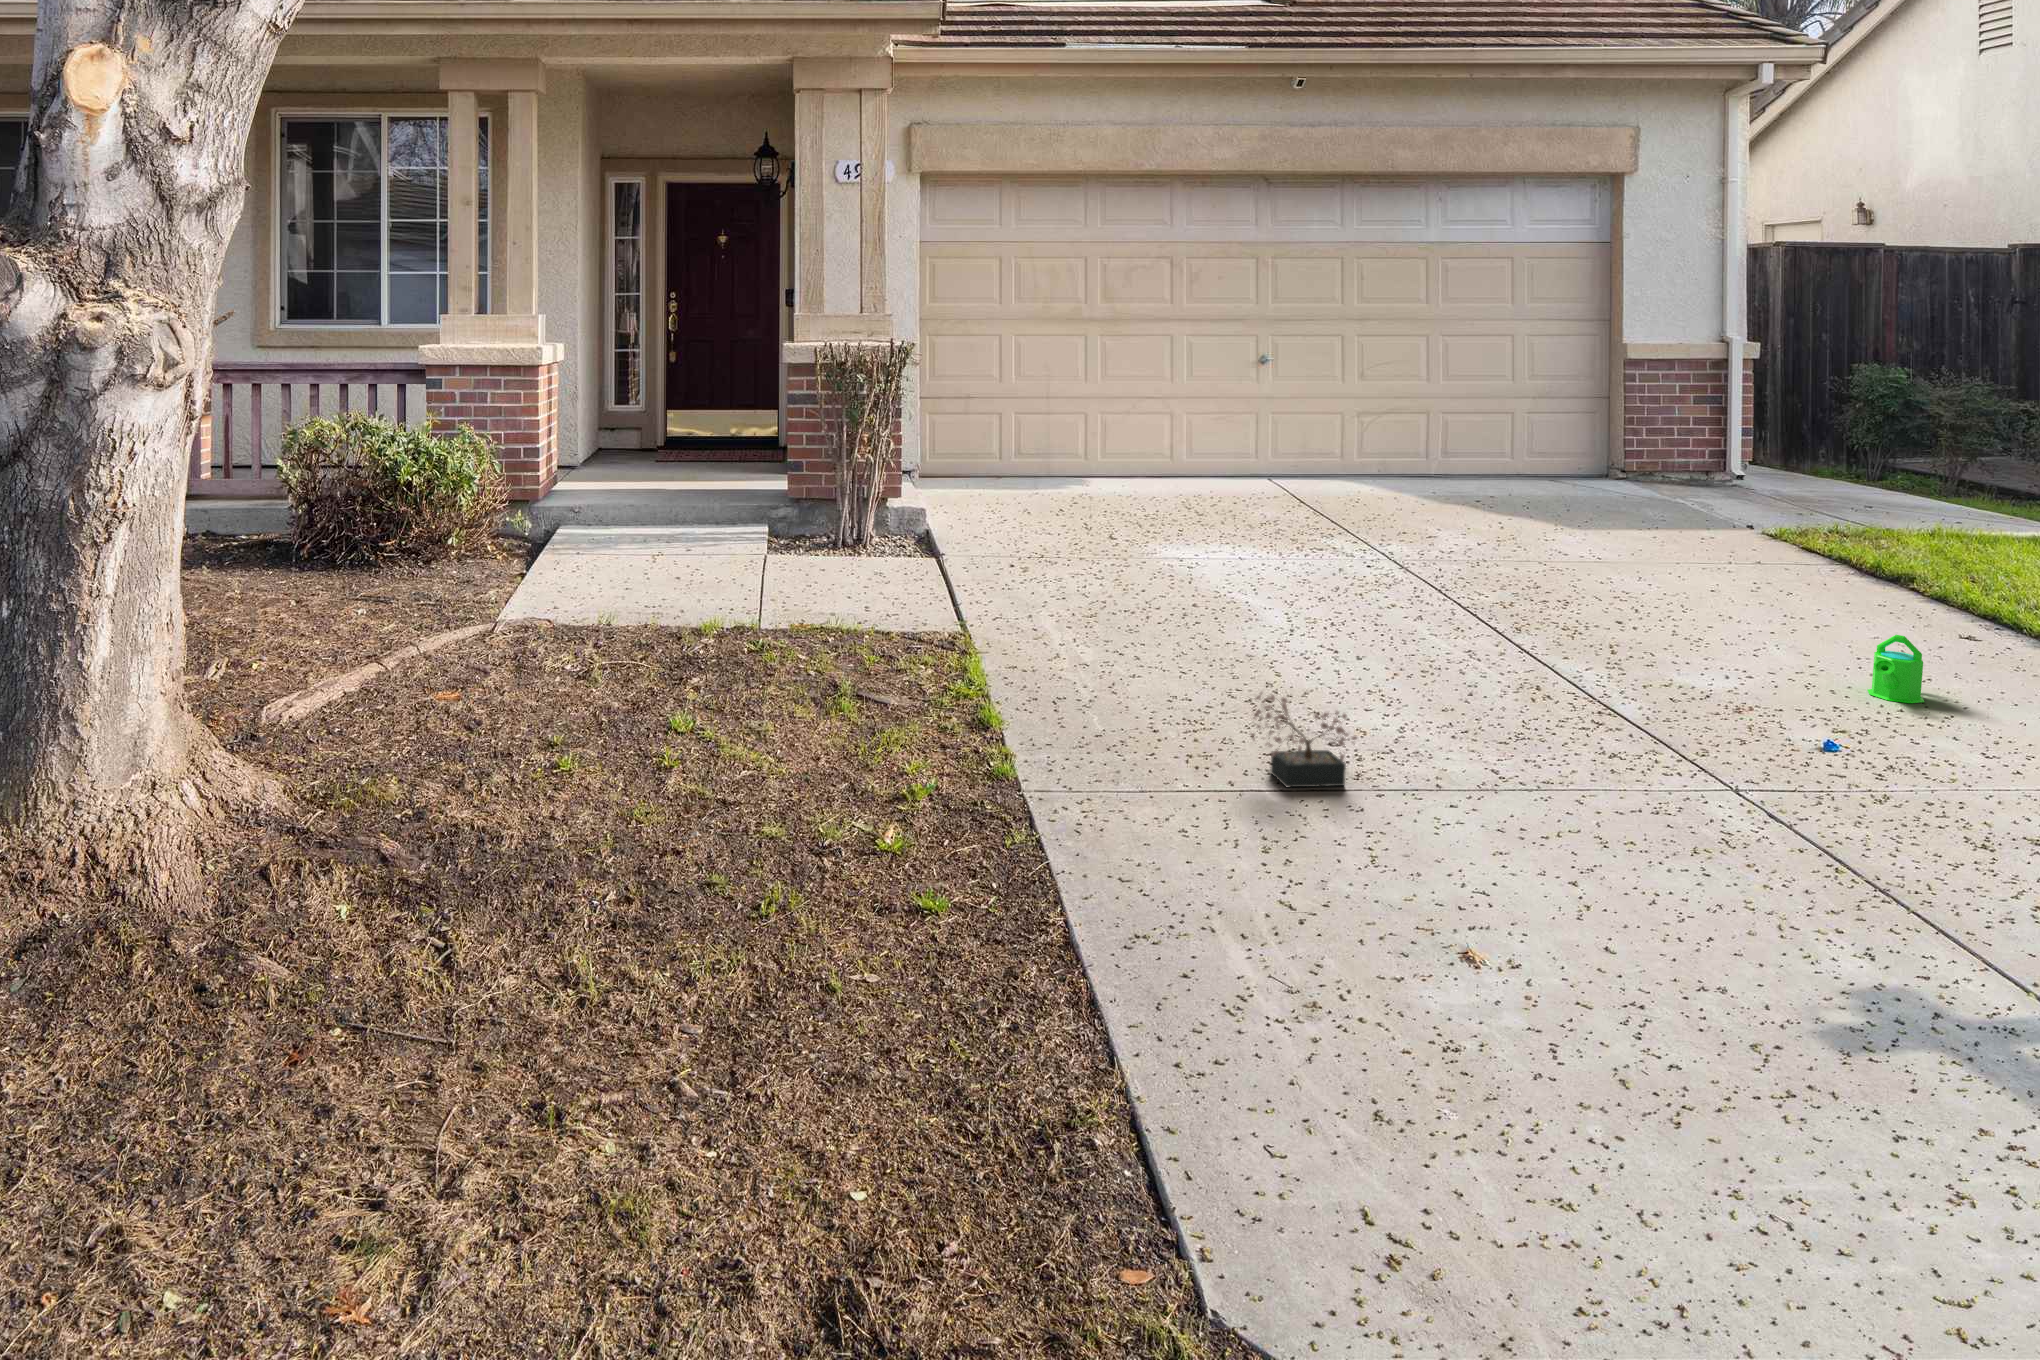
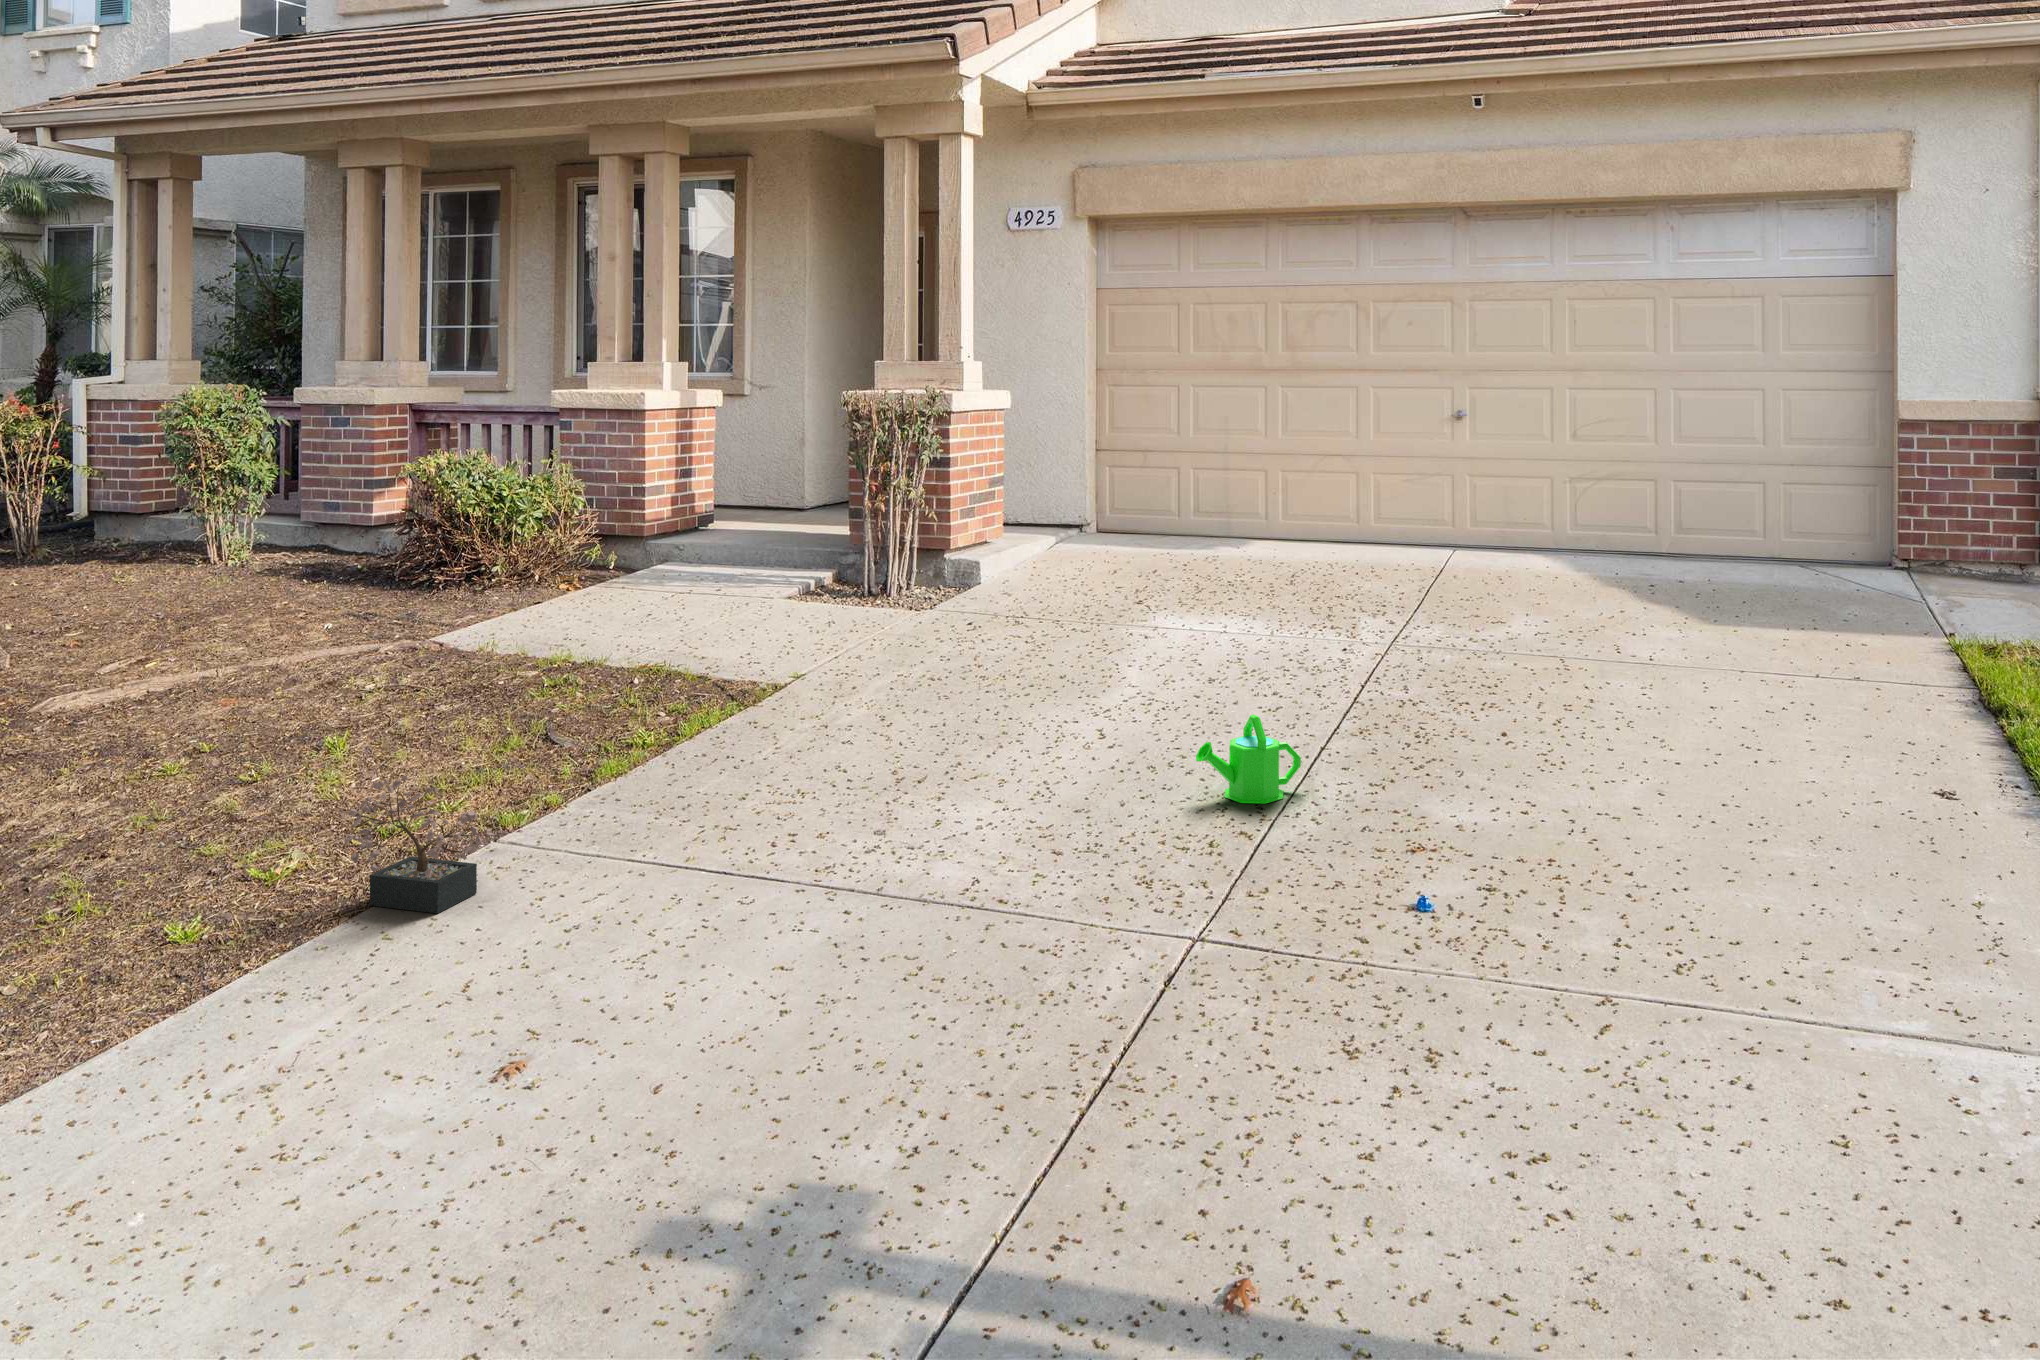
watering can: present [1868,635,1924,703] -> present [1196,714,1301,804]

